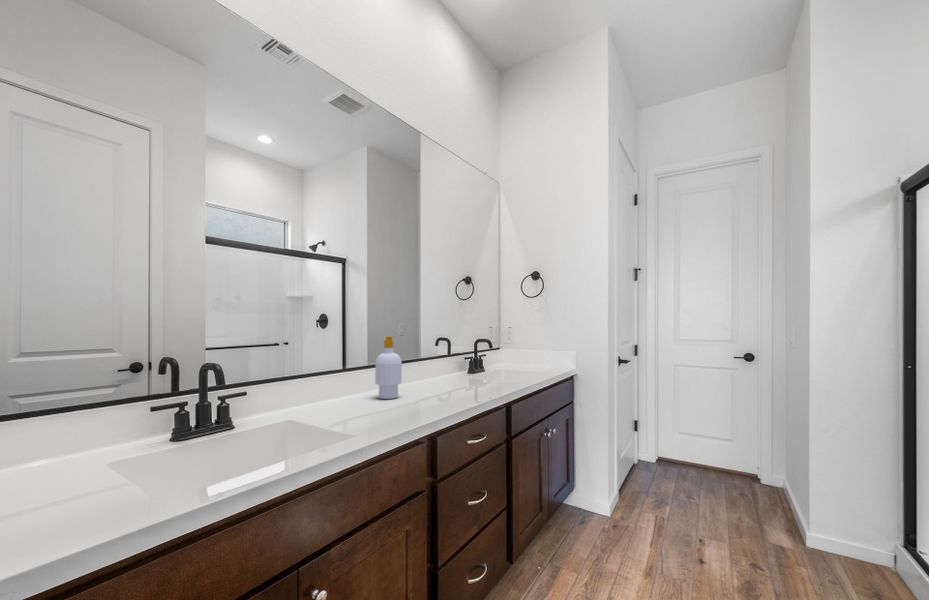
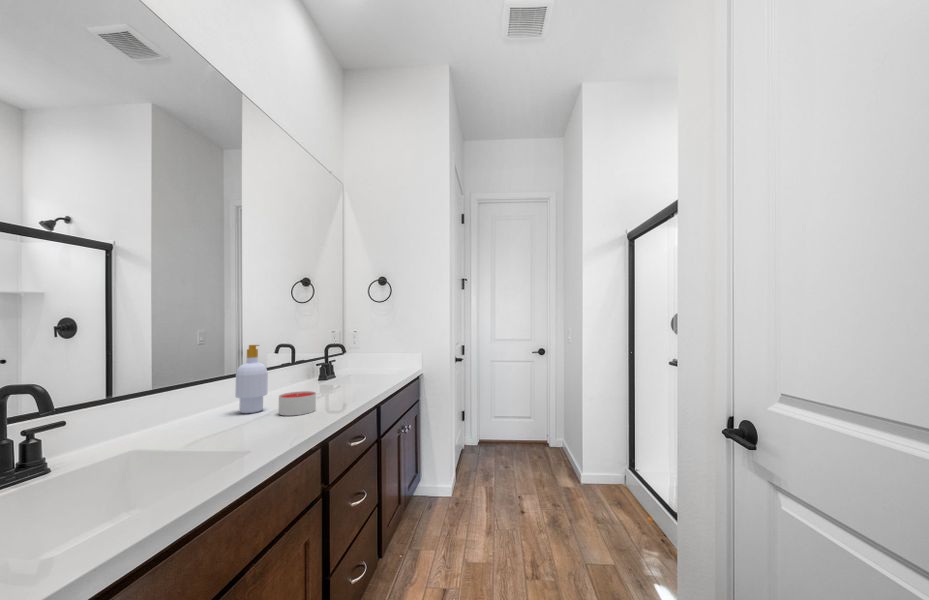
candle: none [406,384,439,407] -> present [279,391,316,416]

